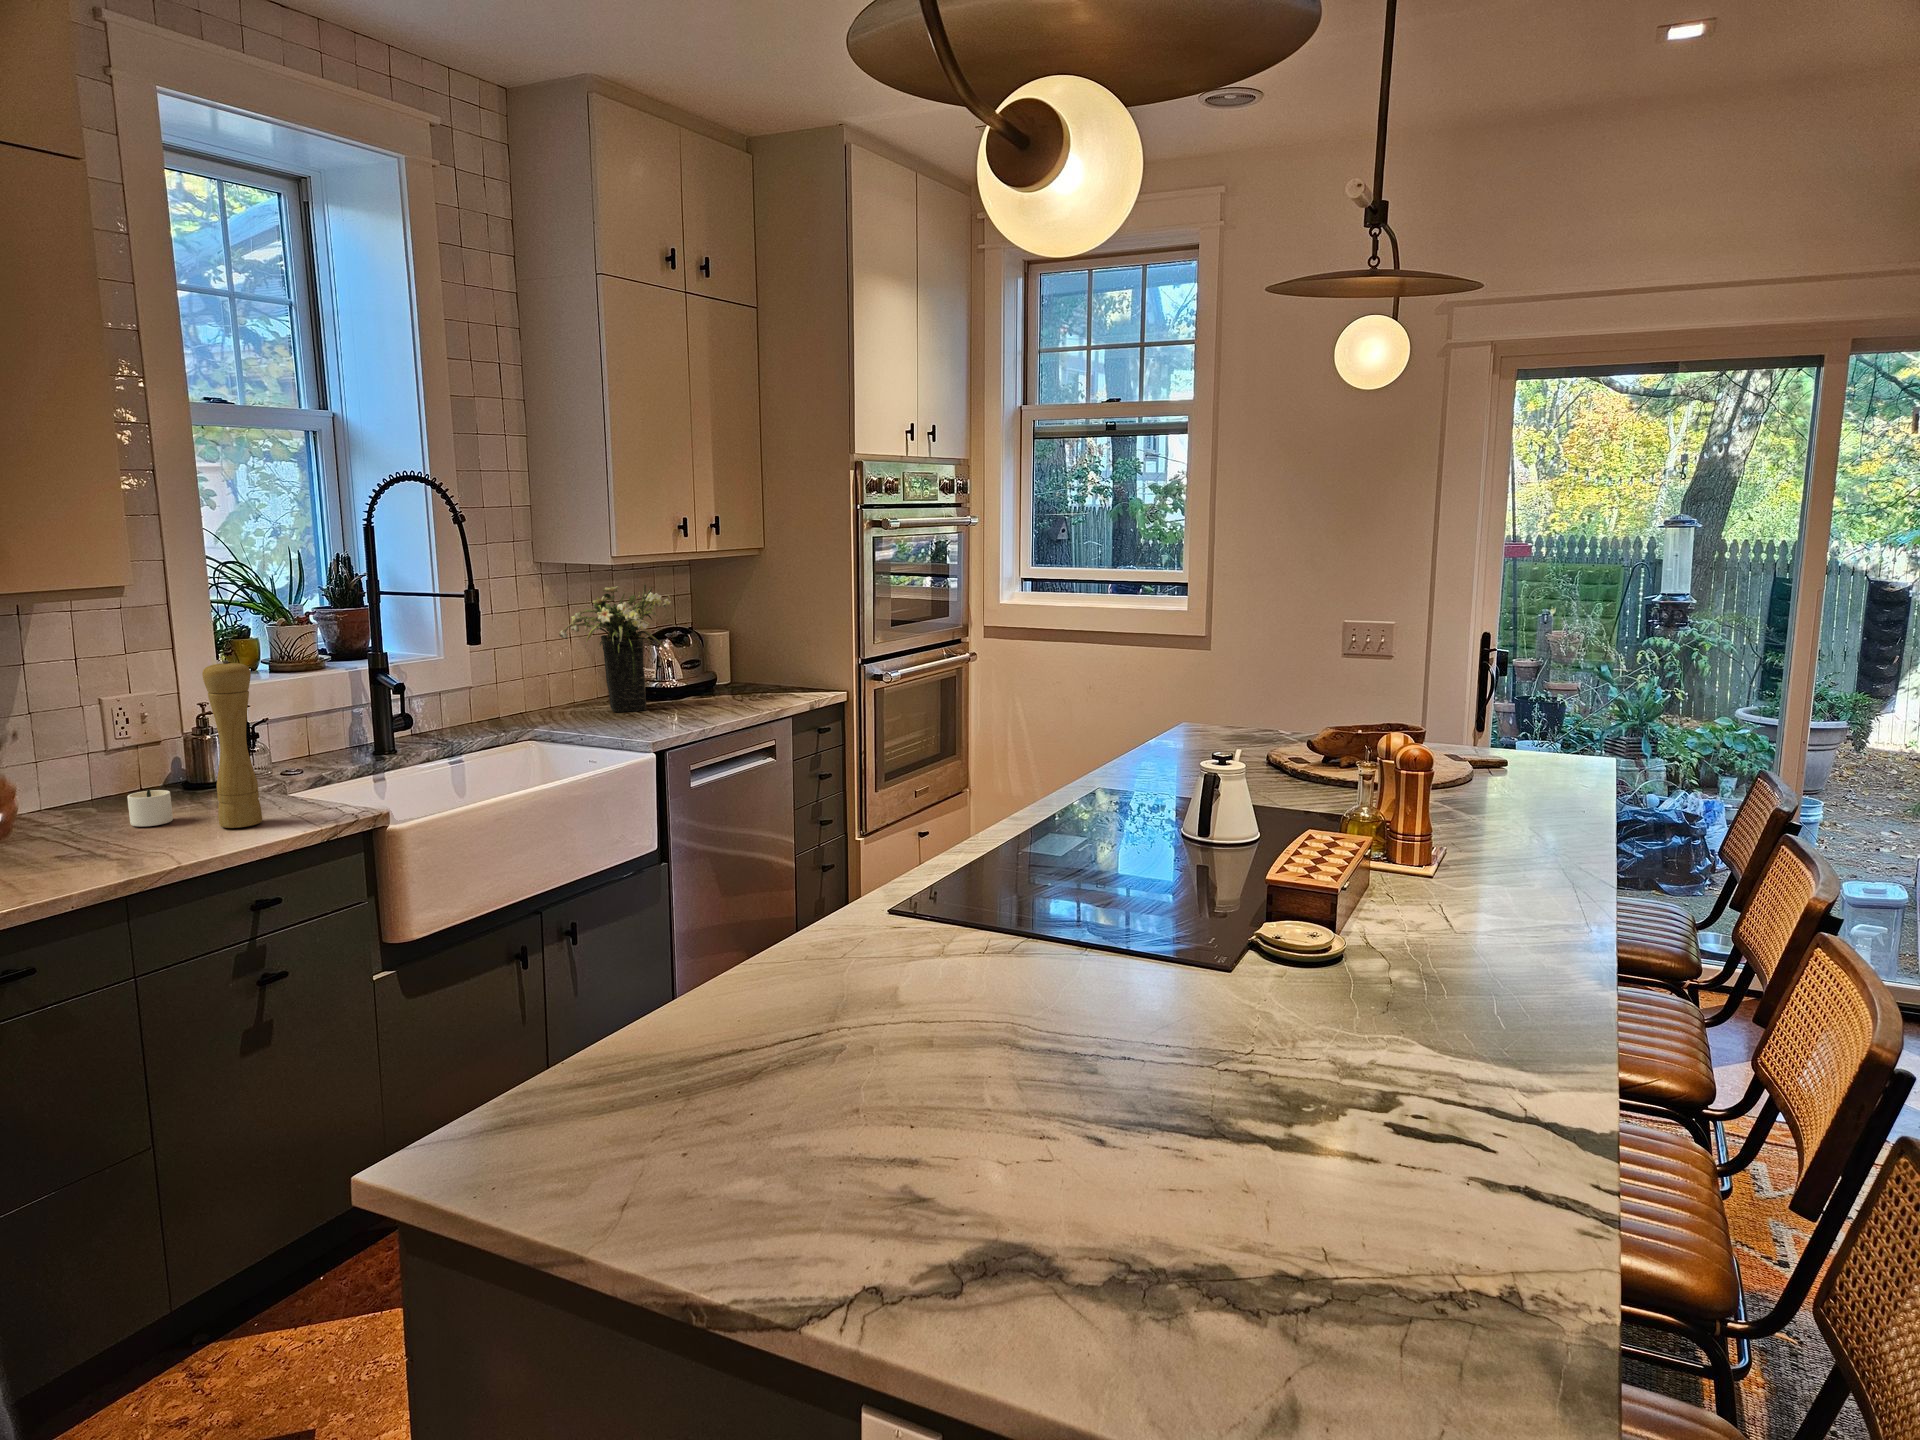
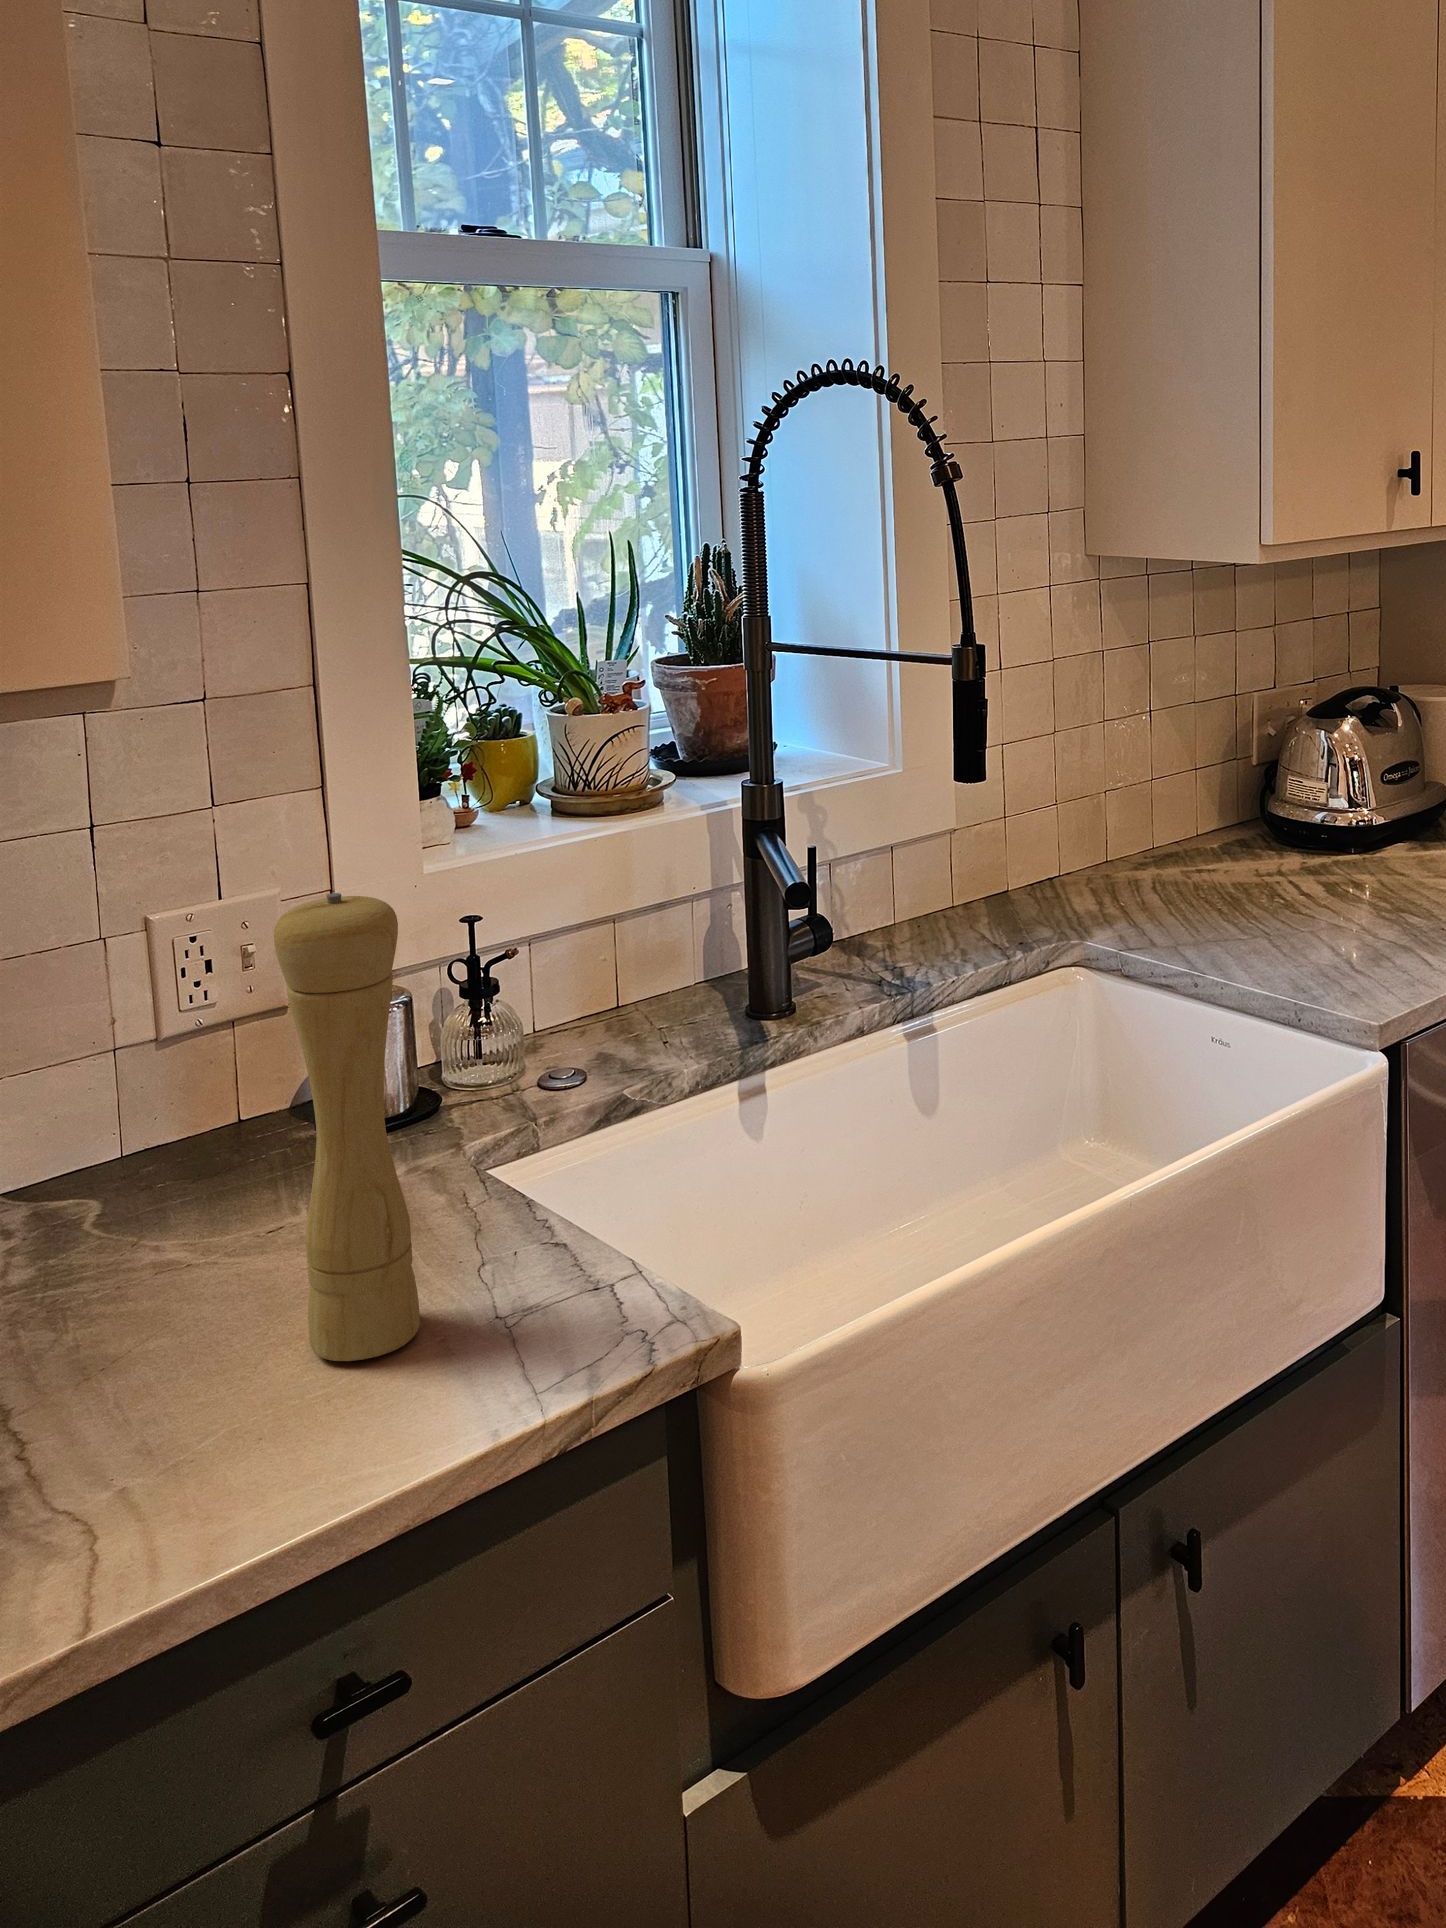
flower arrangement: present [559,583,671,712] -> none [1139,604,1385,890]
candle: present [127,790,173,826] -> none [120,1197,265,1312]

